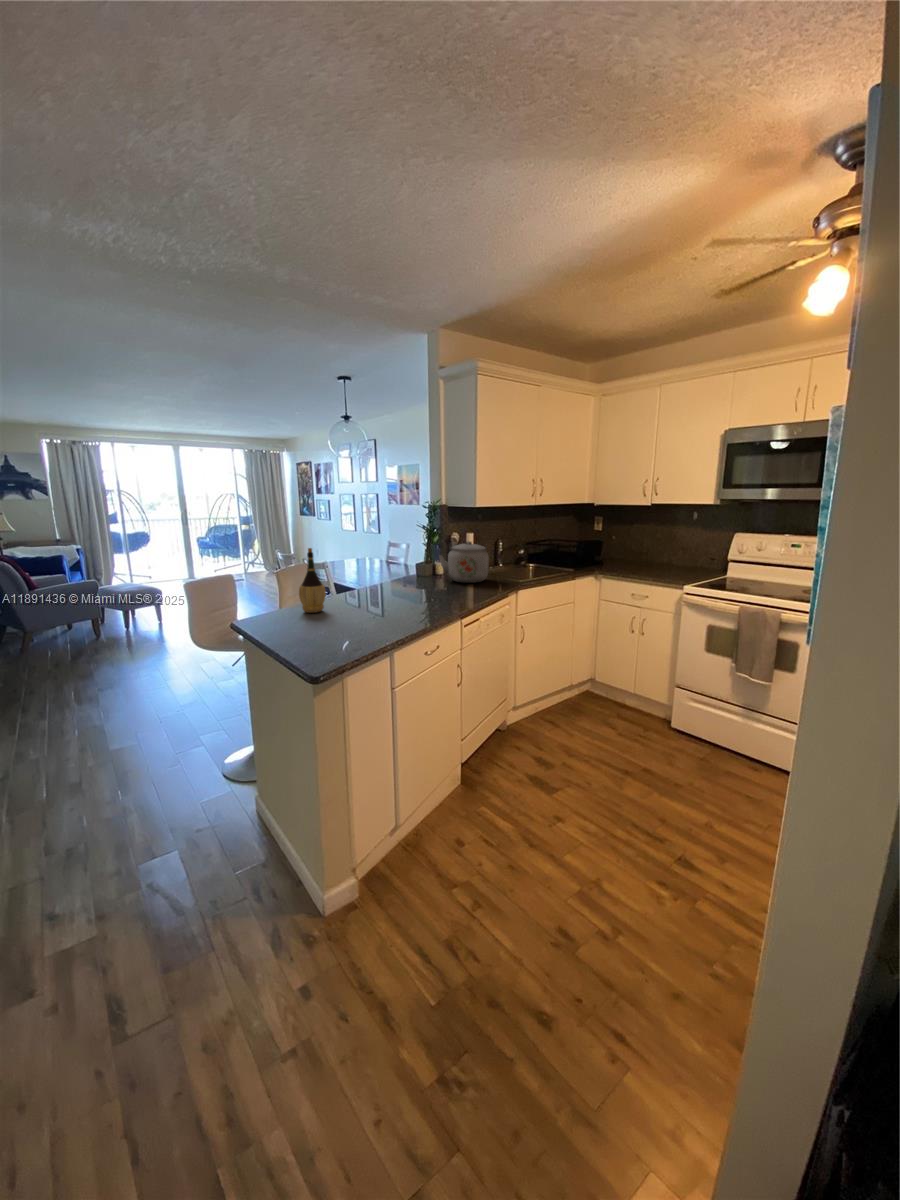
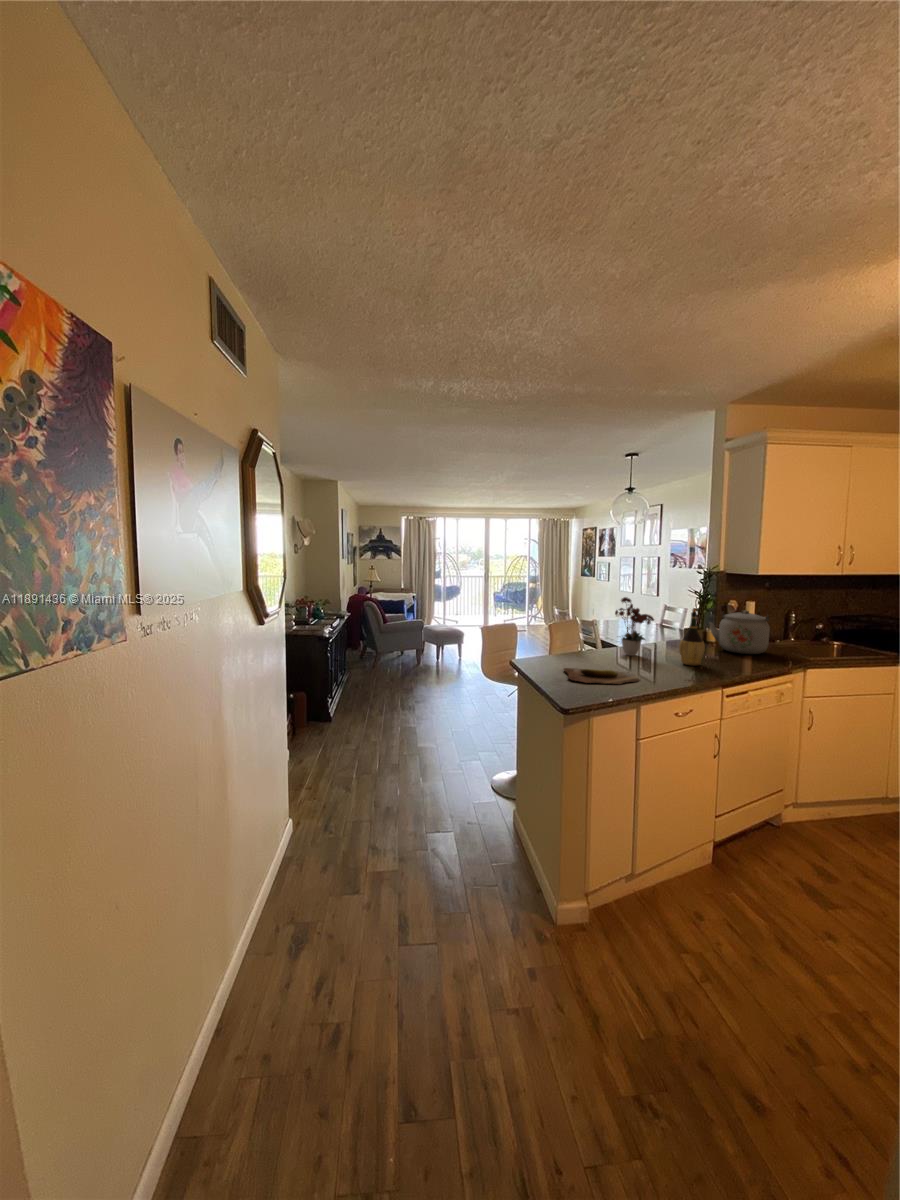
flower arrangement: none [348,531,395,598] -> present [615,597,654,656]
wine bottle: present [299,548,326,613] -> present [679,608,705,665]
cutting board: none [301,618,389,638] -> present [564,668,640,684]

